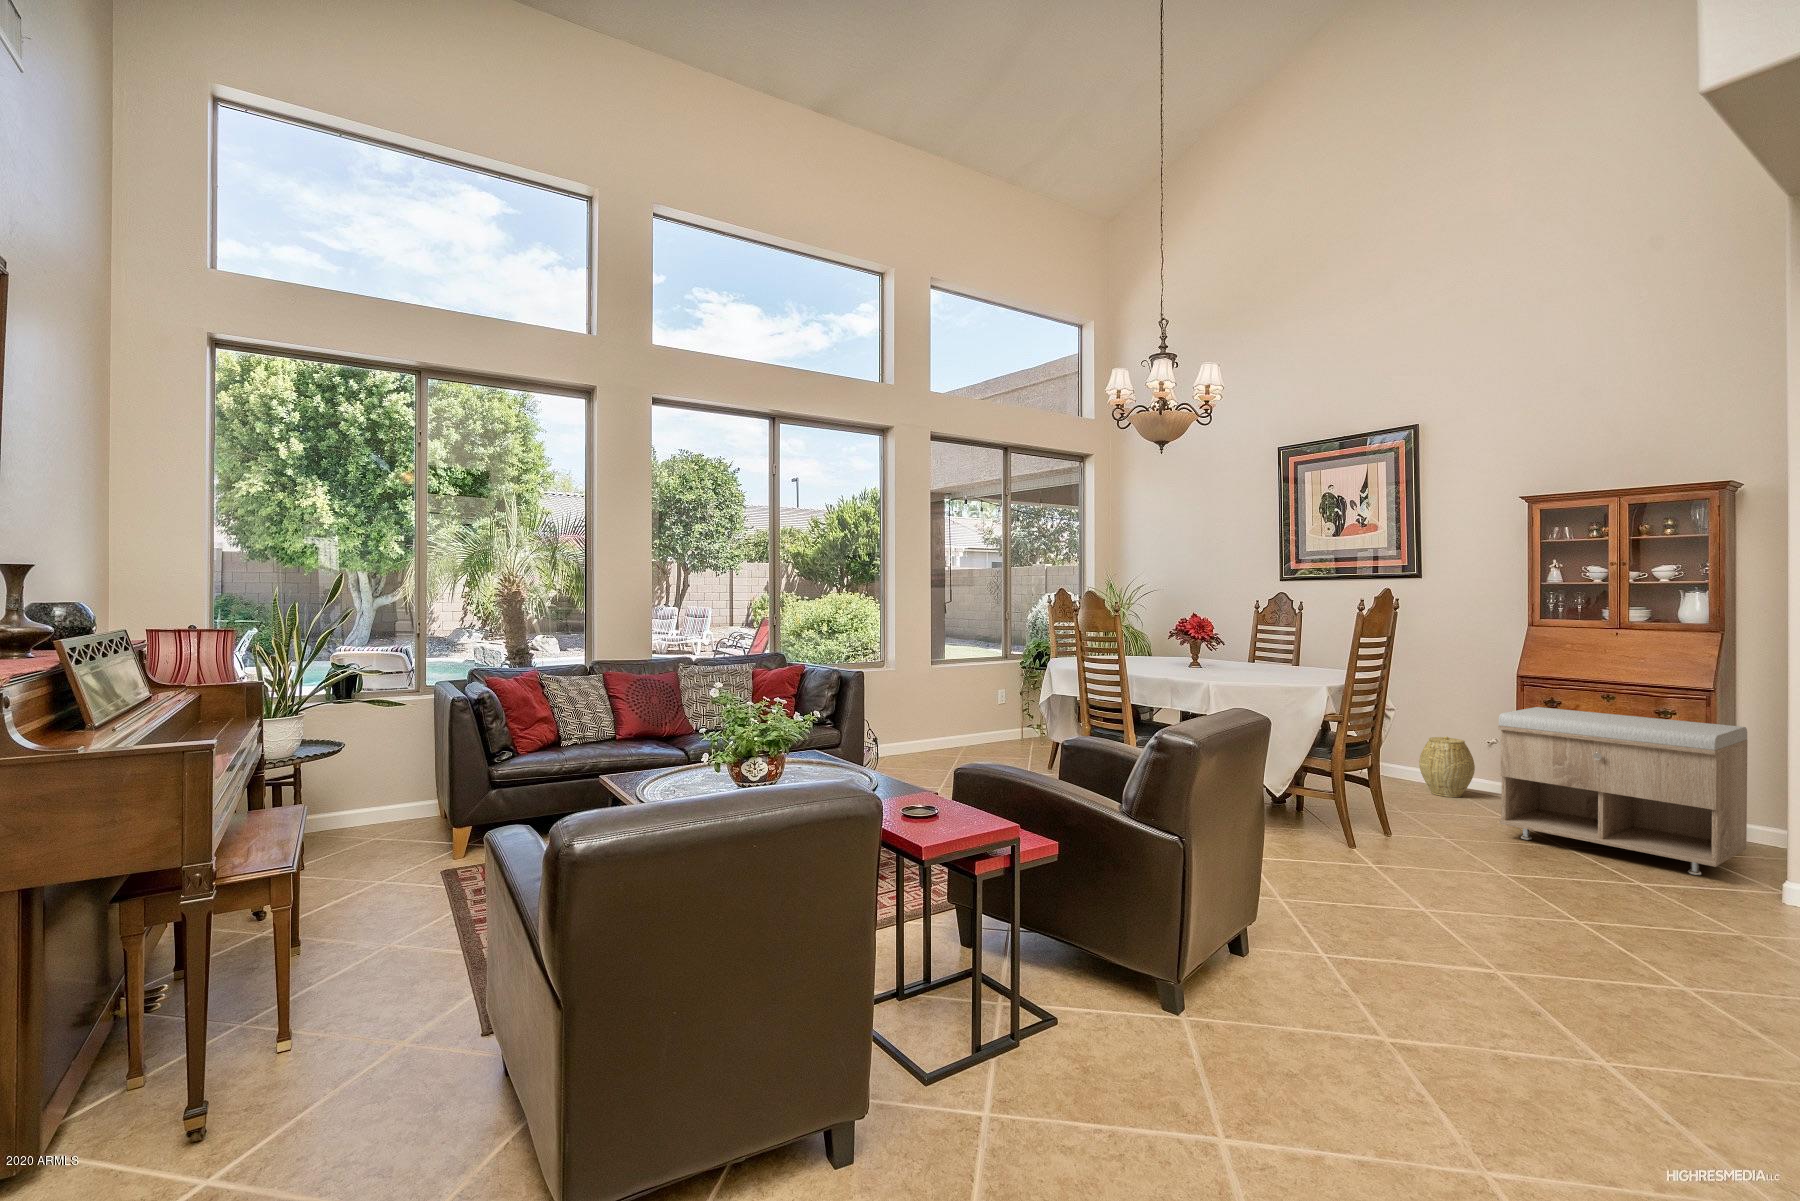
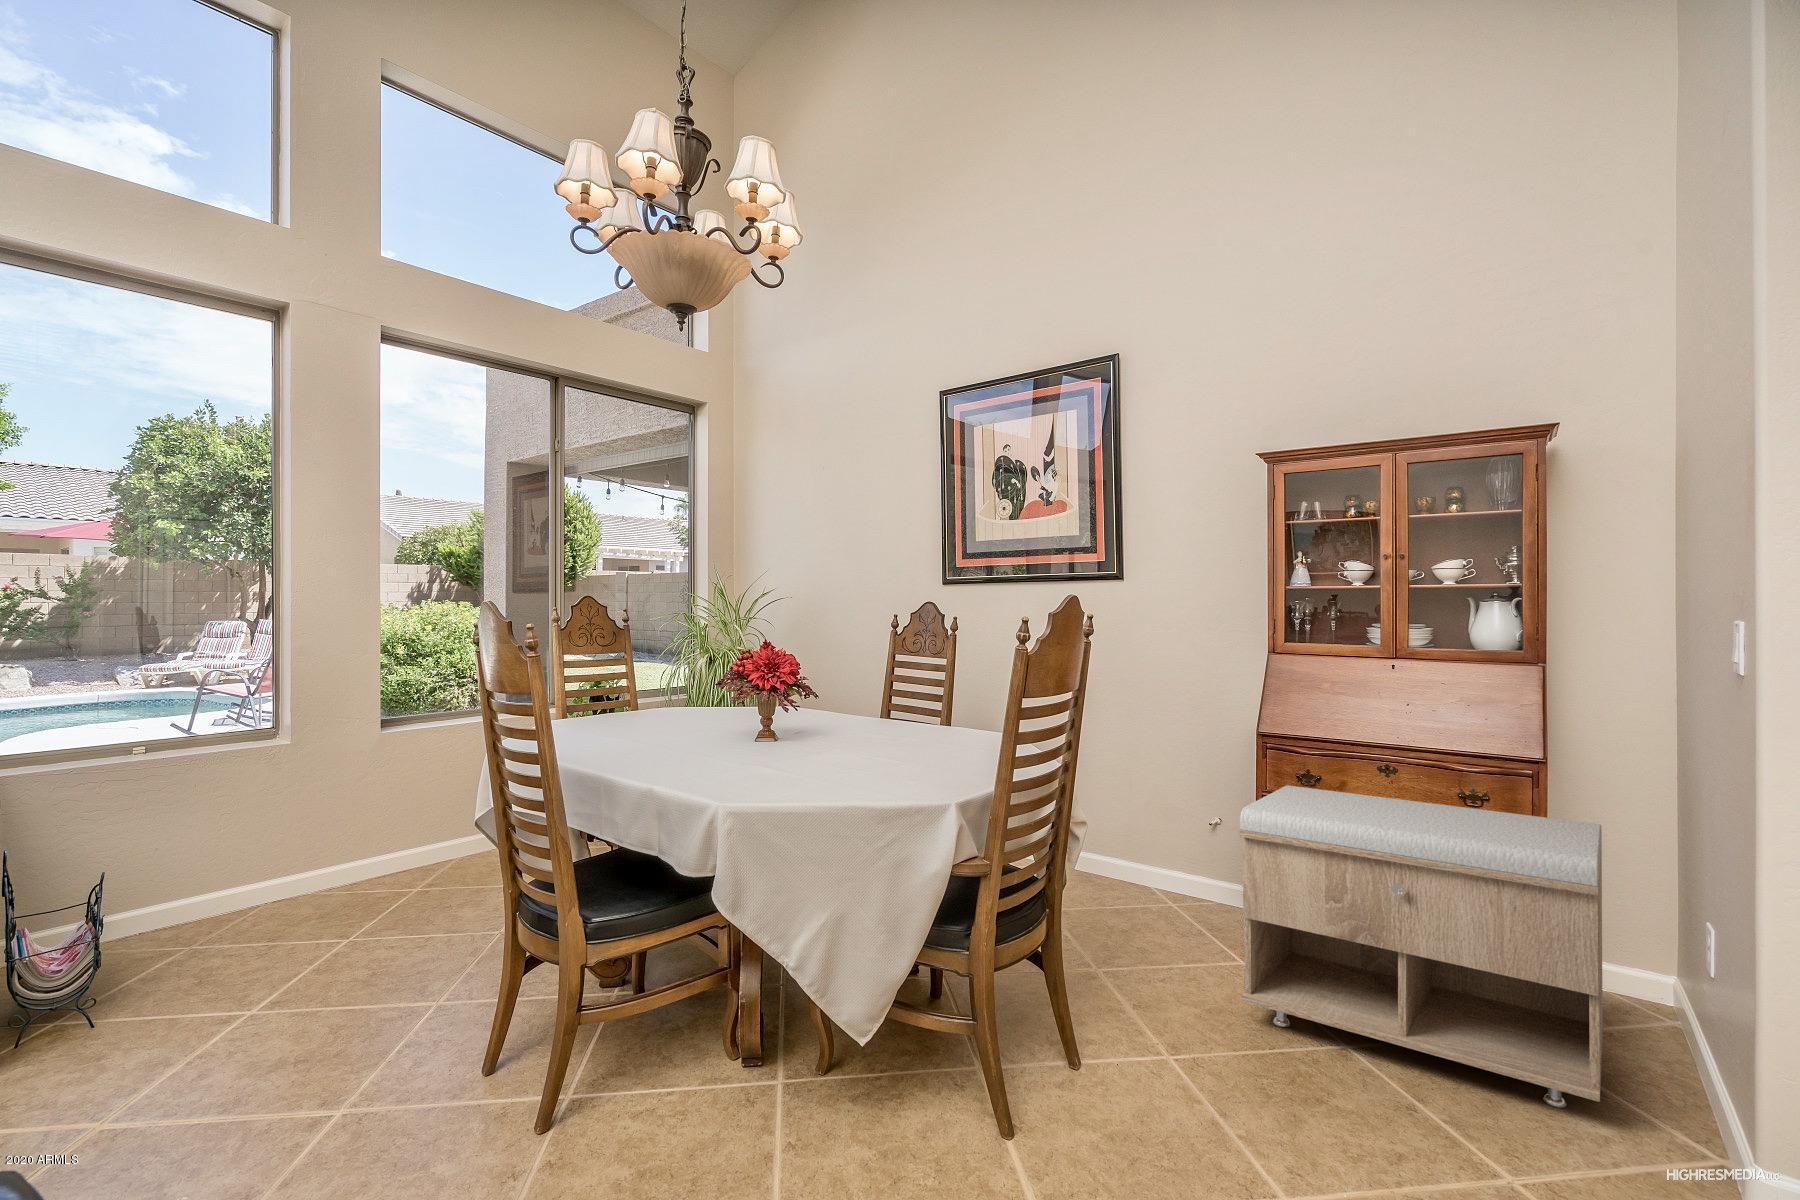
woven basket: present [1419,736,1475,797] -> none [1121,821,1195,916]

